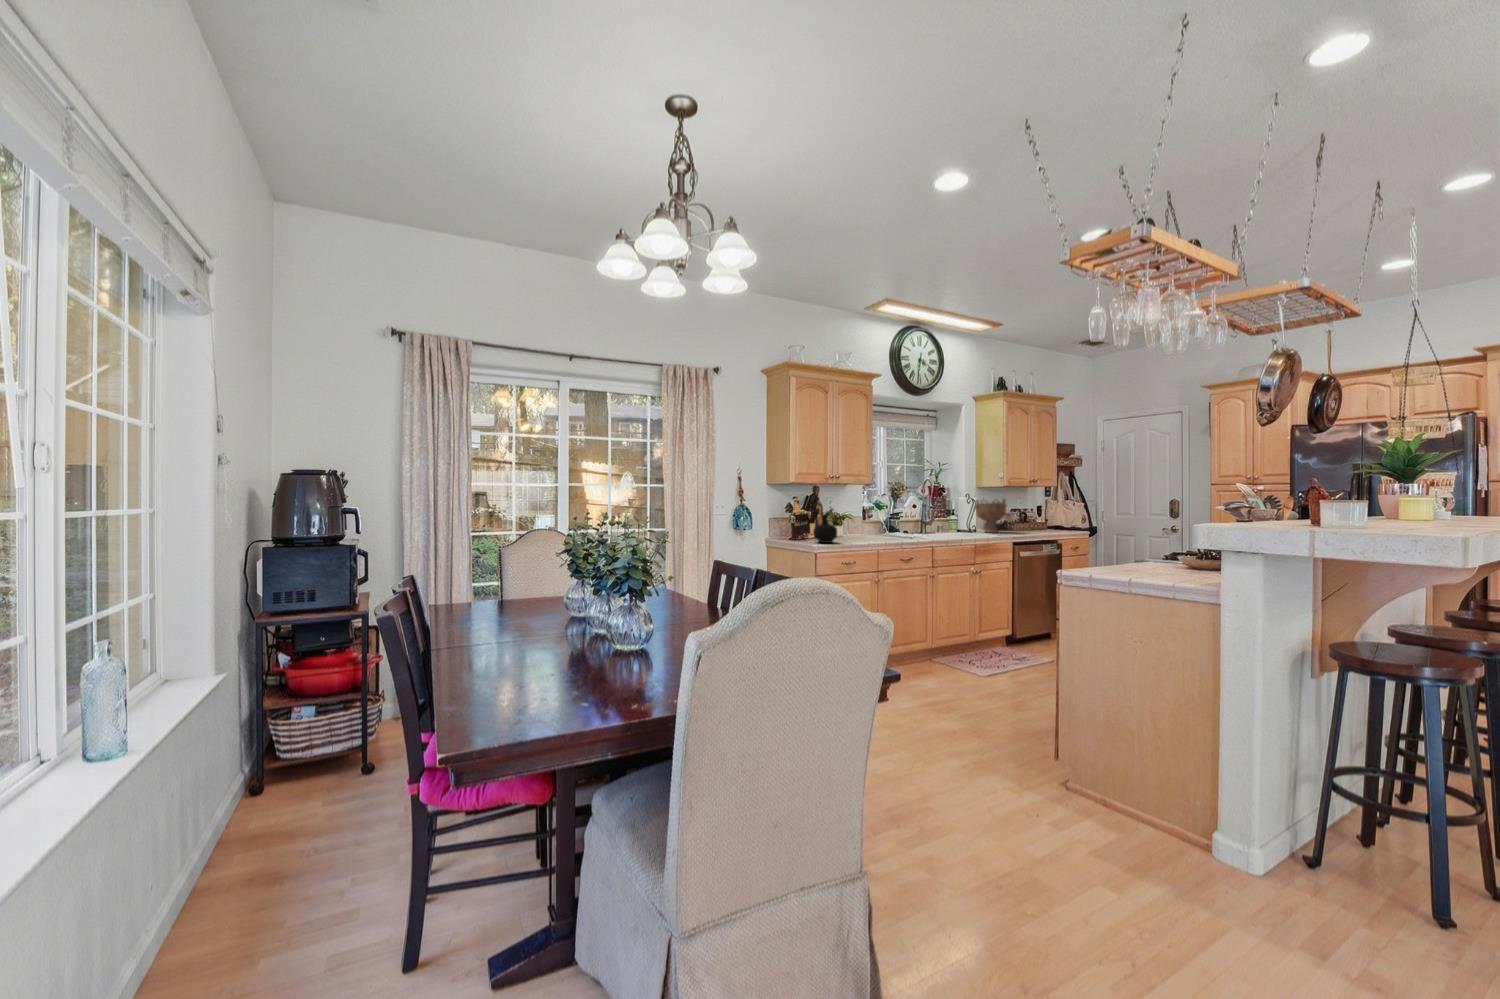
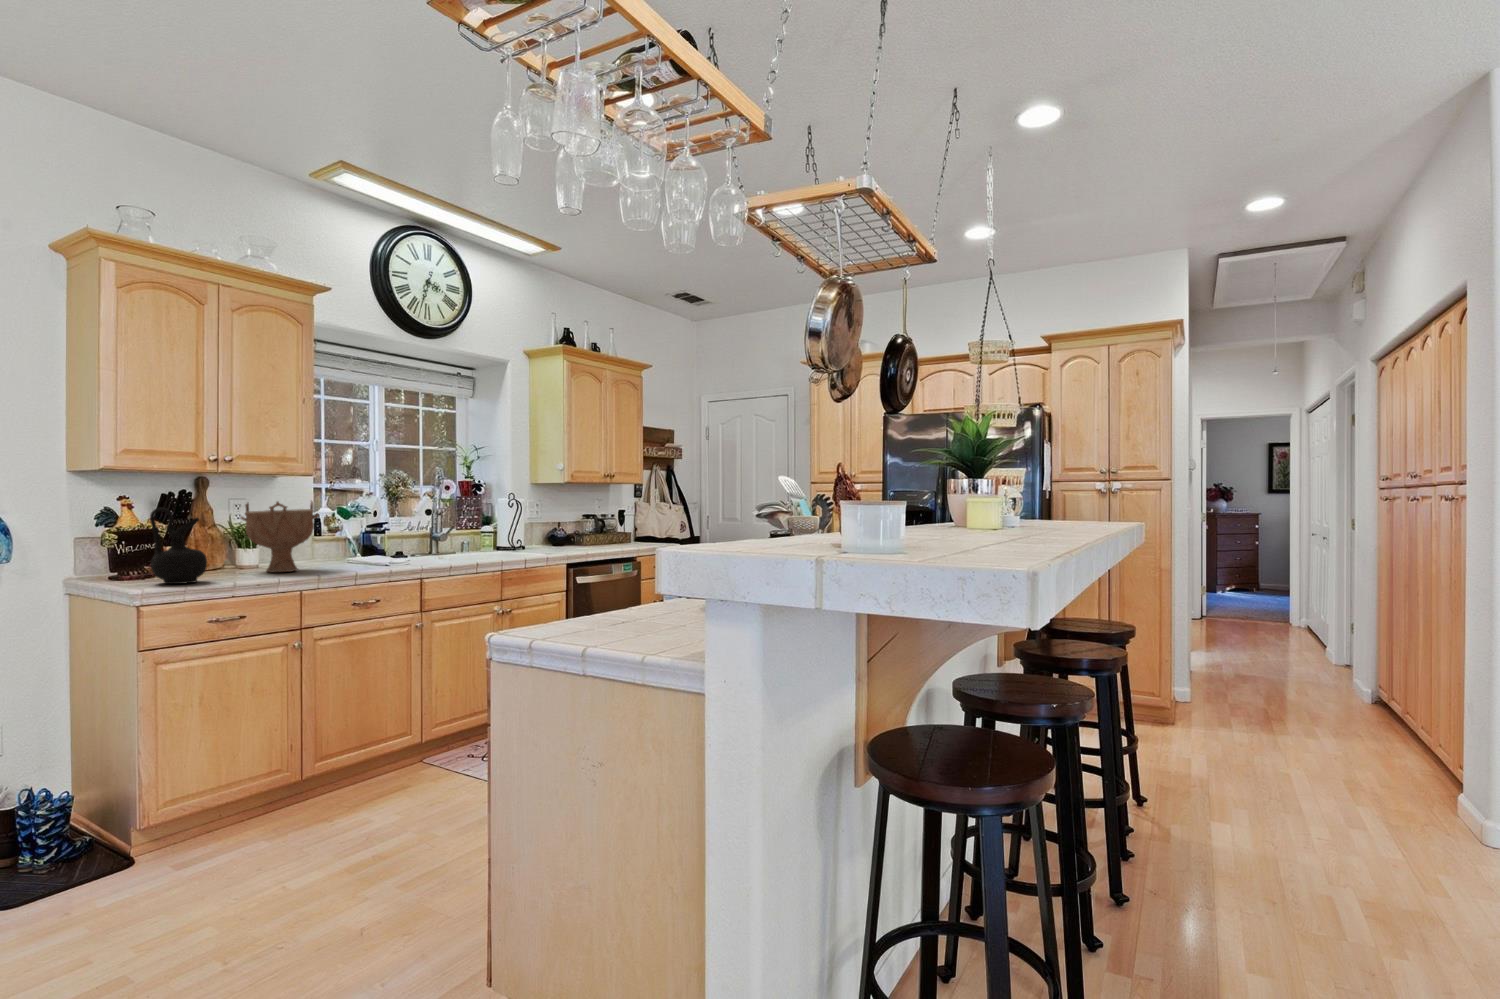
decorative bowl: present [975,499,1007,533] -> present [241,501,318,572]

